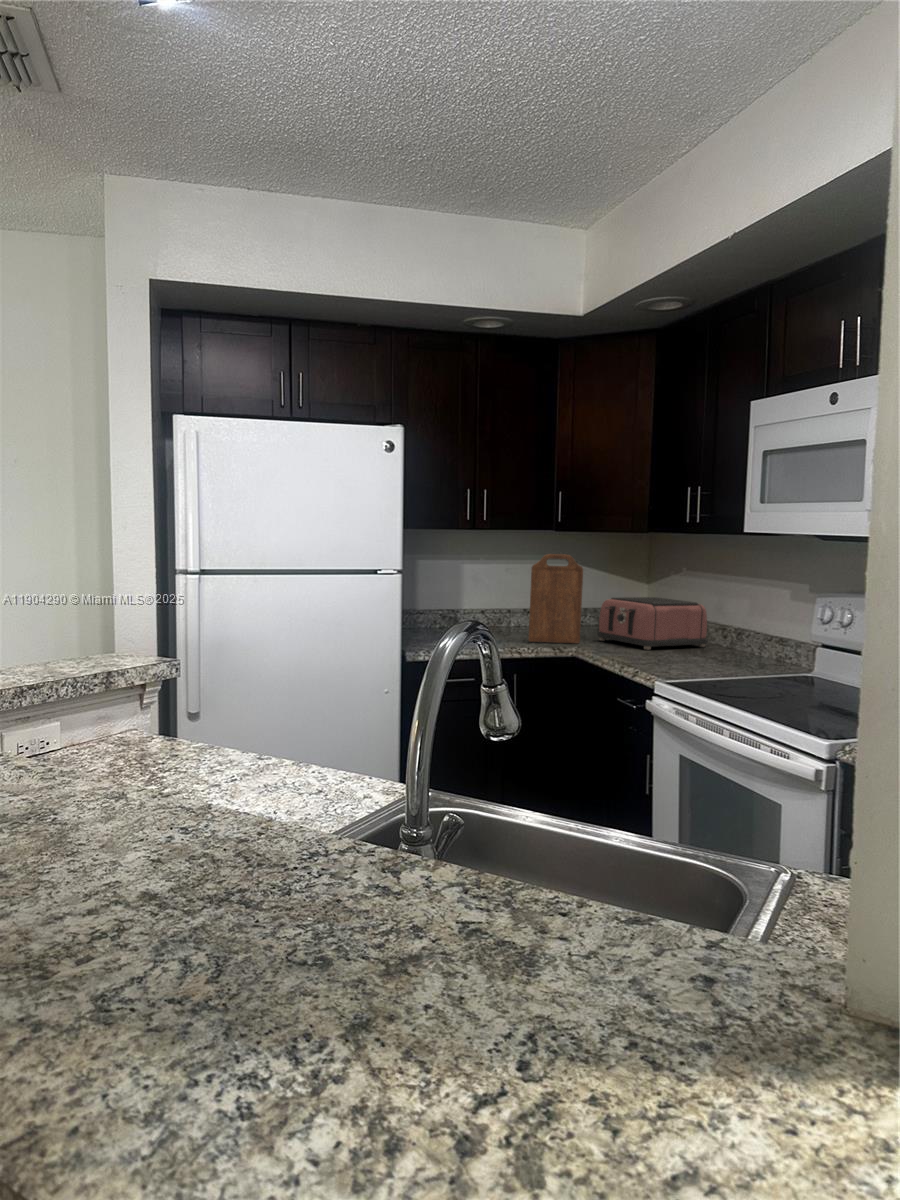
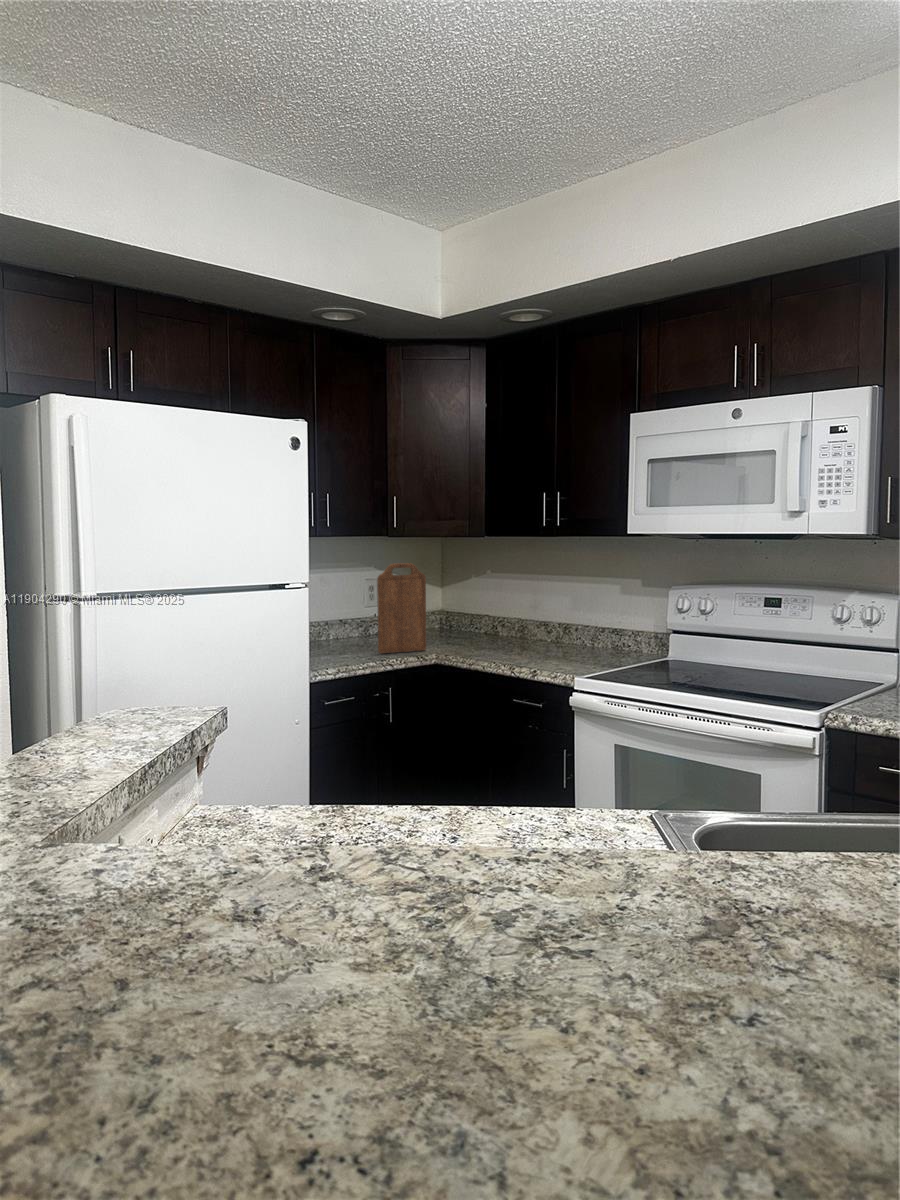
toaster: present [597,597,708,650] -> none [432,599,531,650]

